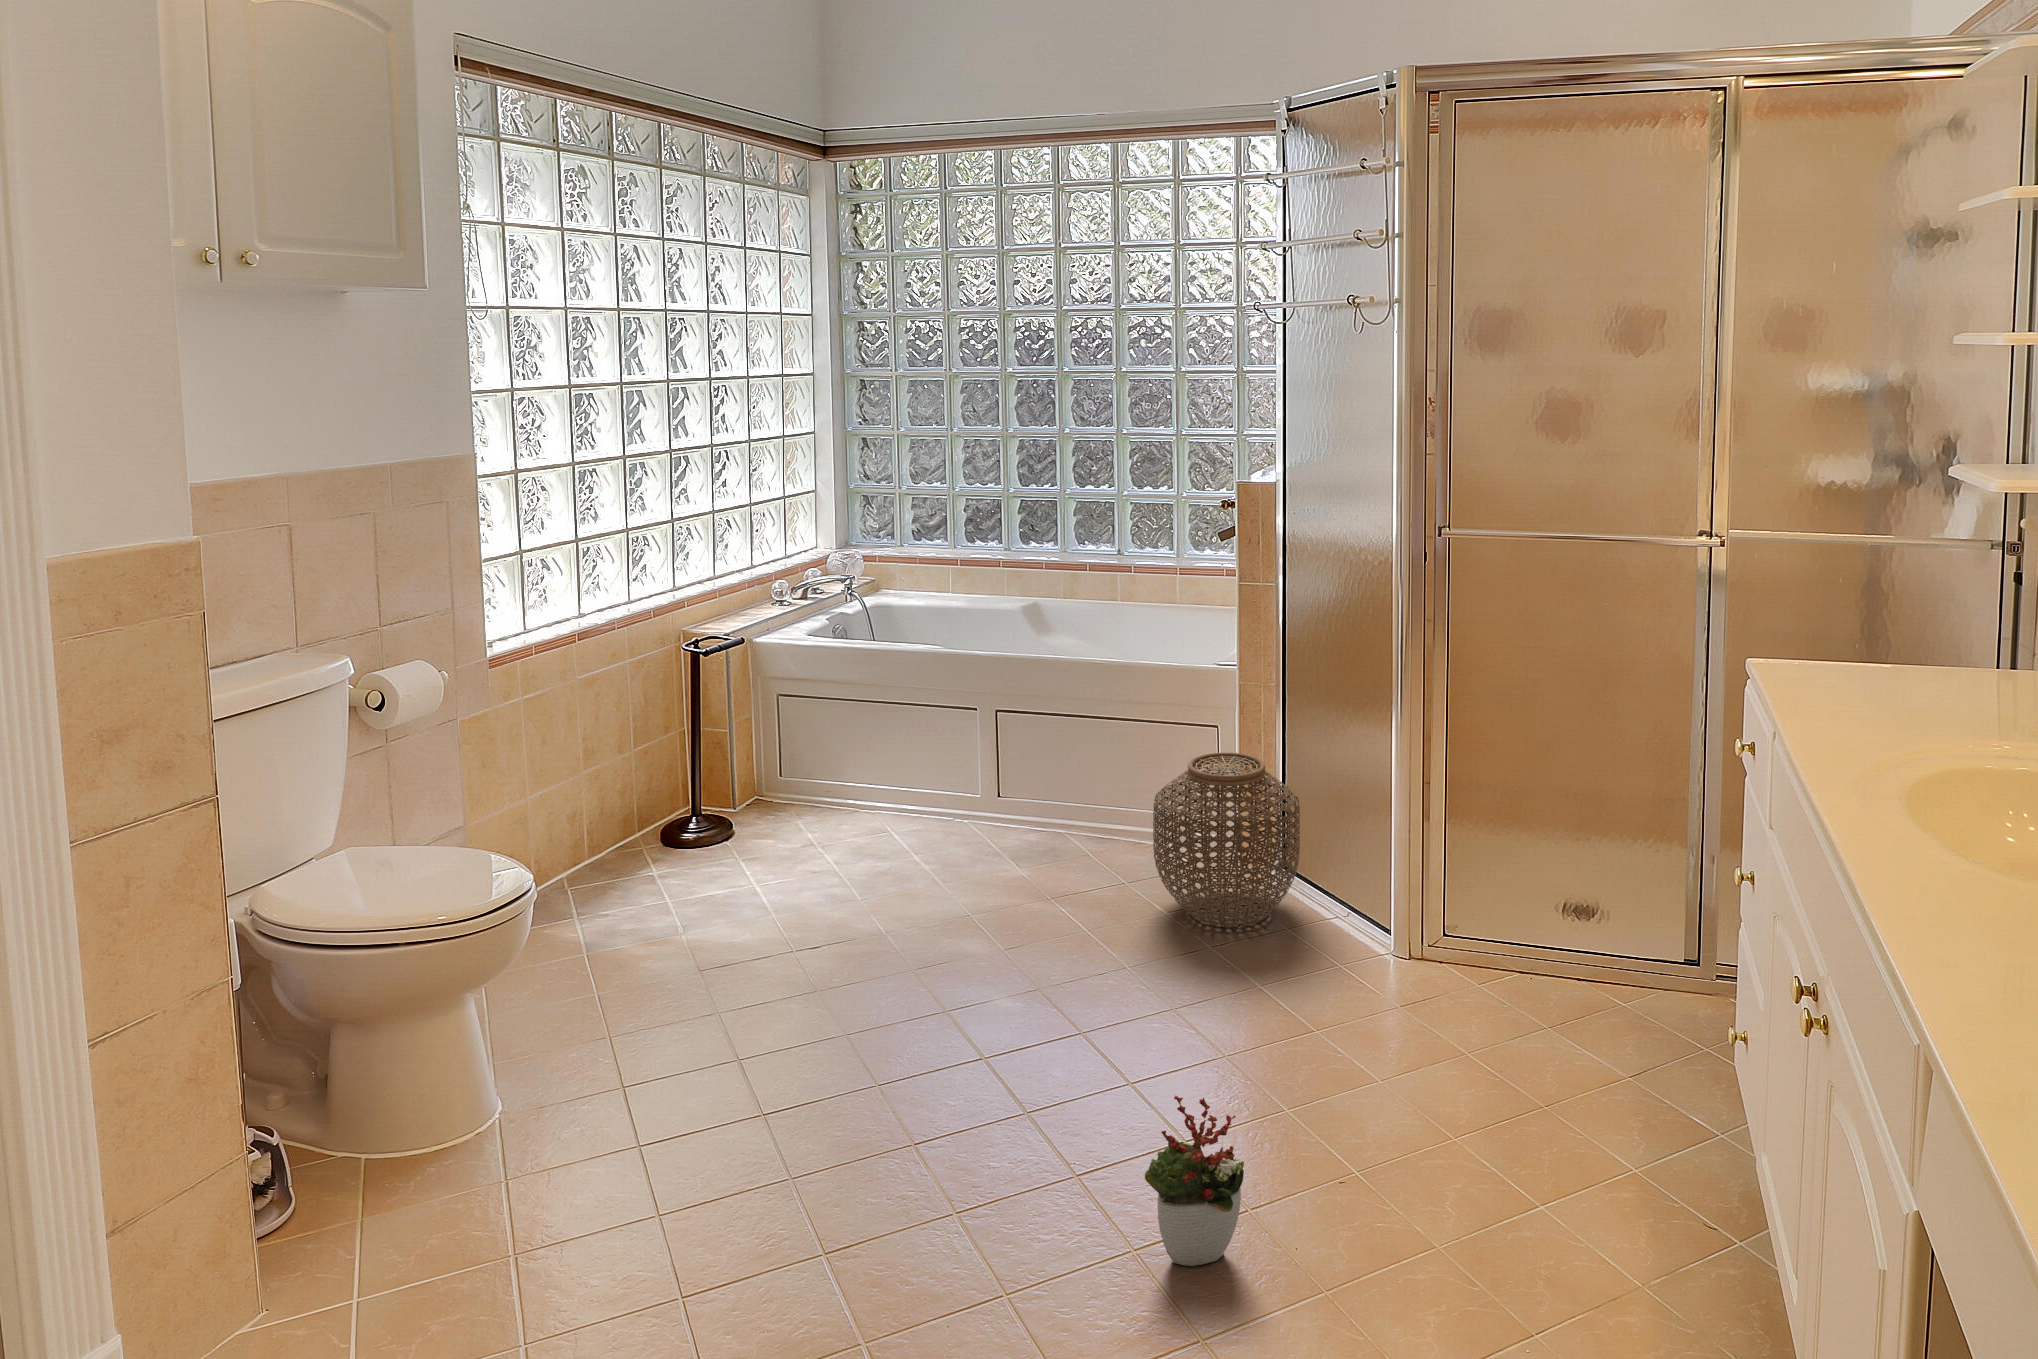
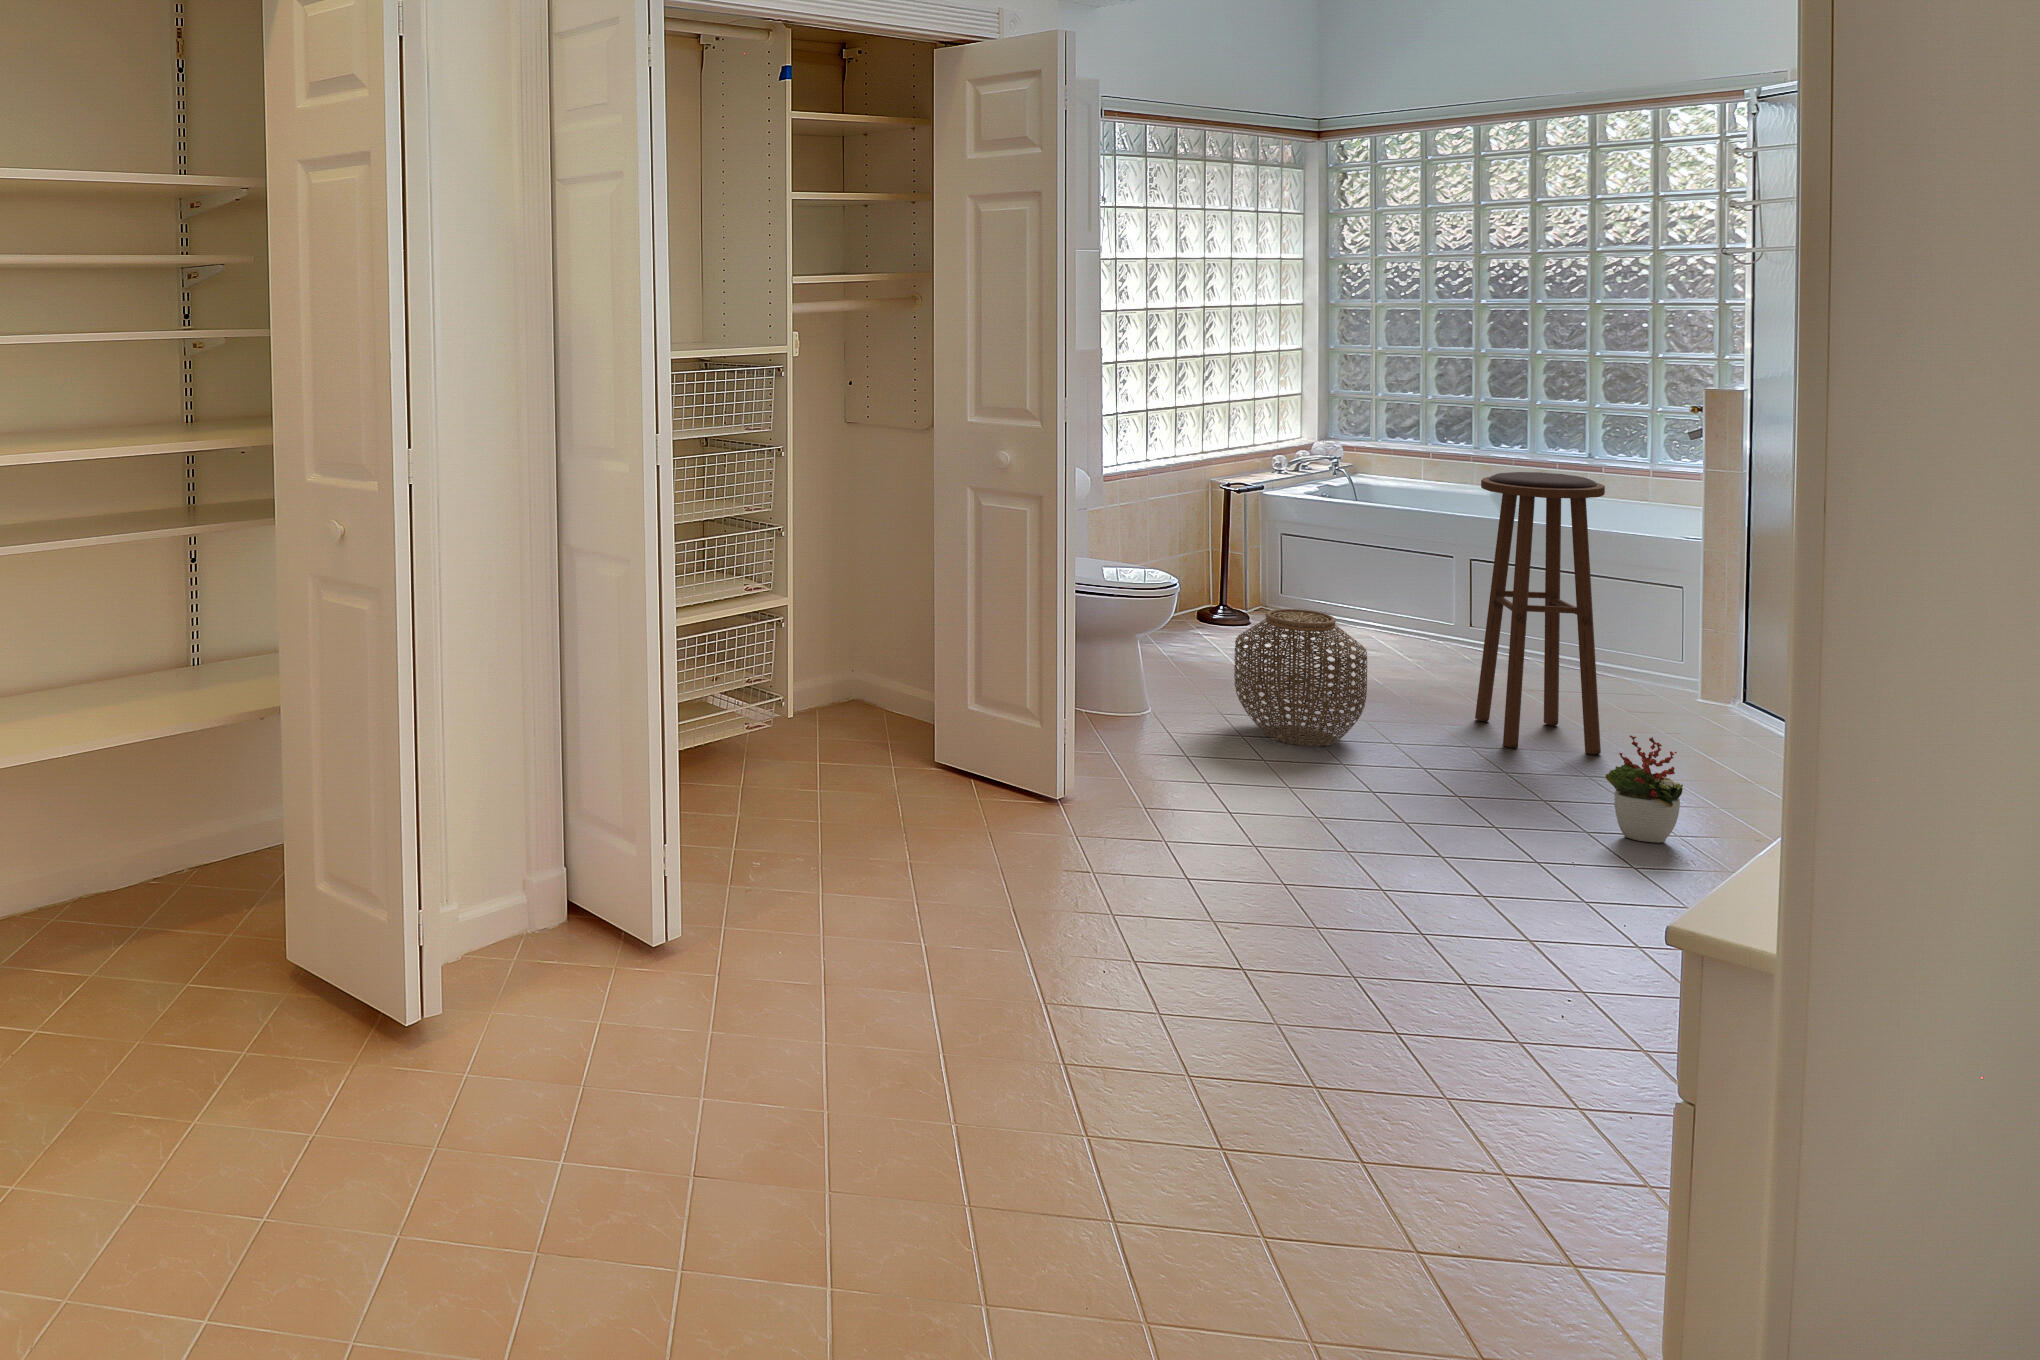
stool: none [984,629,1140,1050] -> present [1475,472,1605,754]
woven basket: present [1153,752,1300,927] -> present [1234,609,1367,746]

